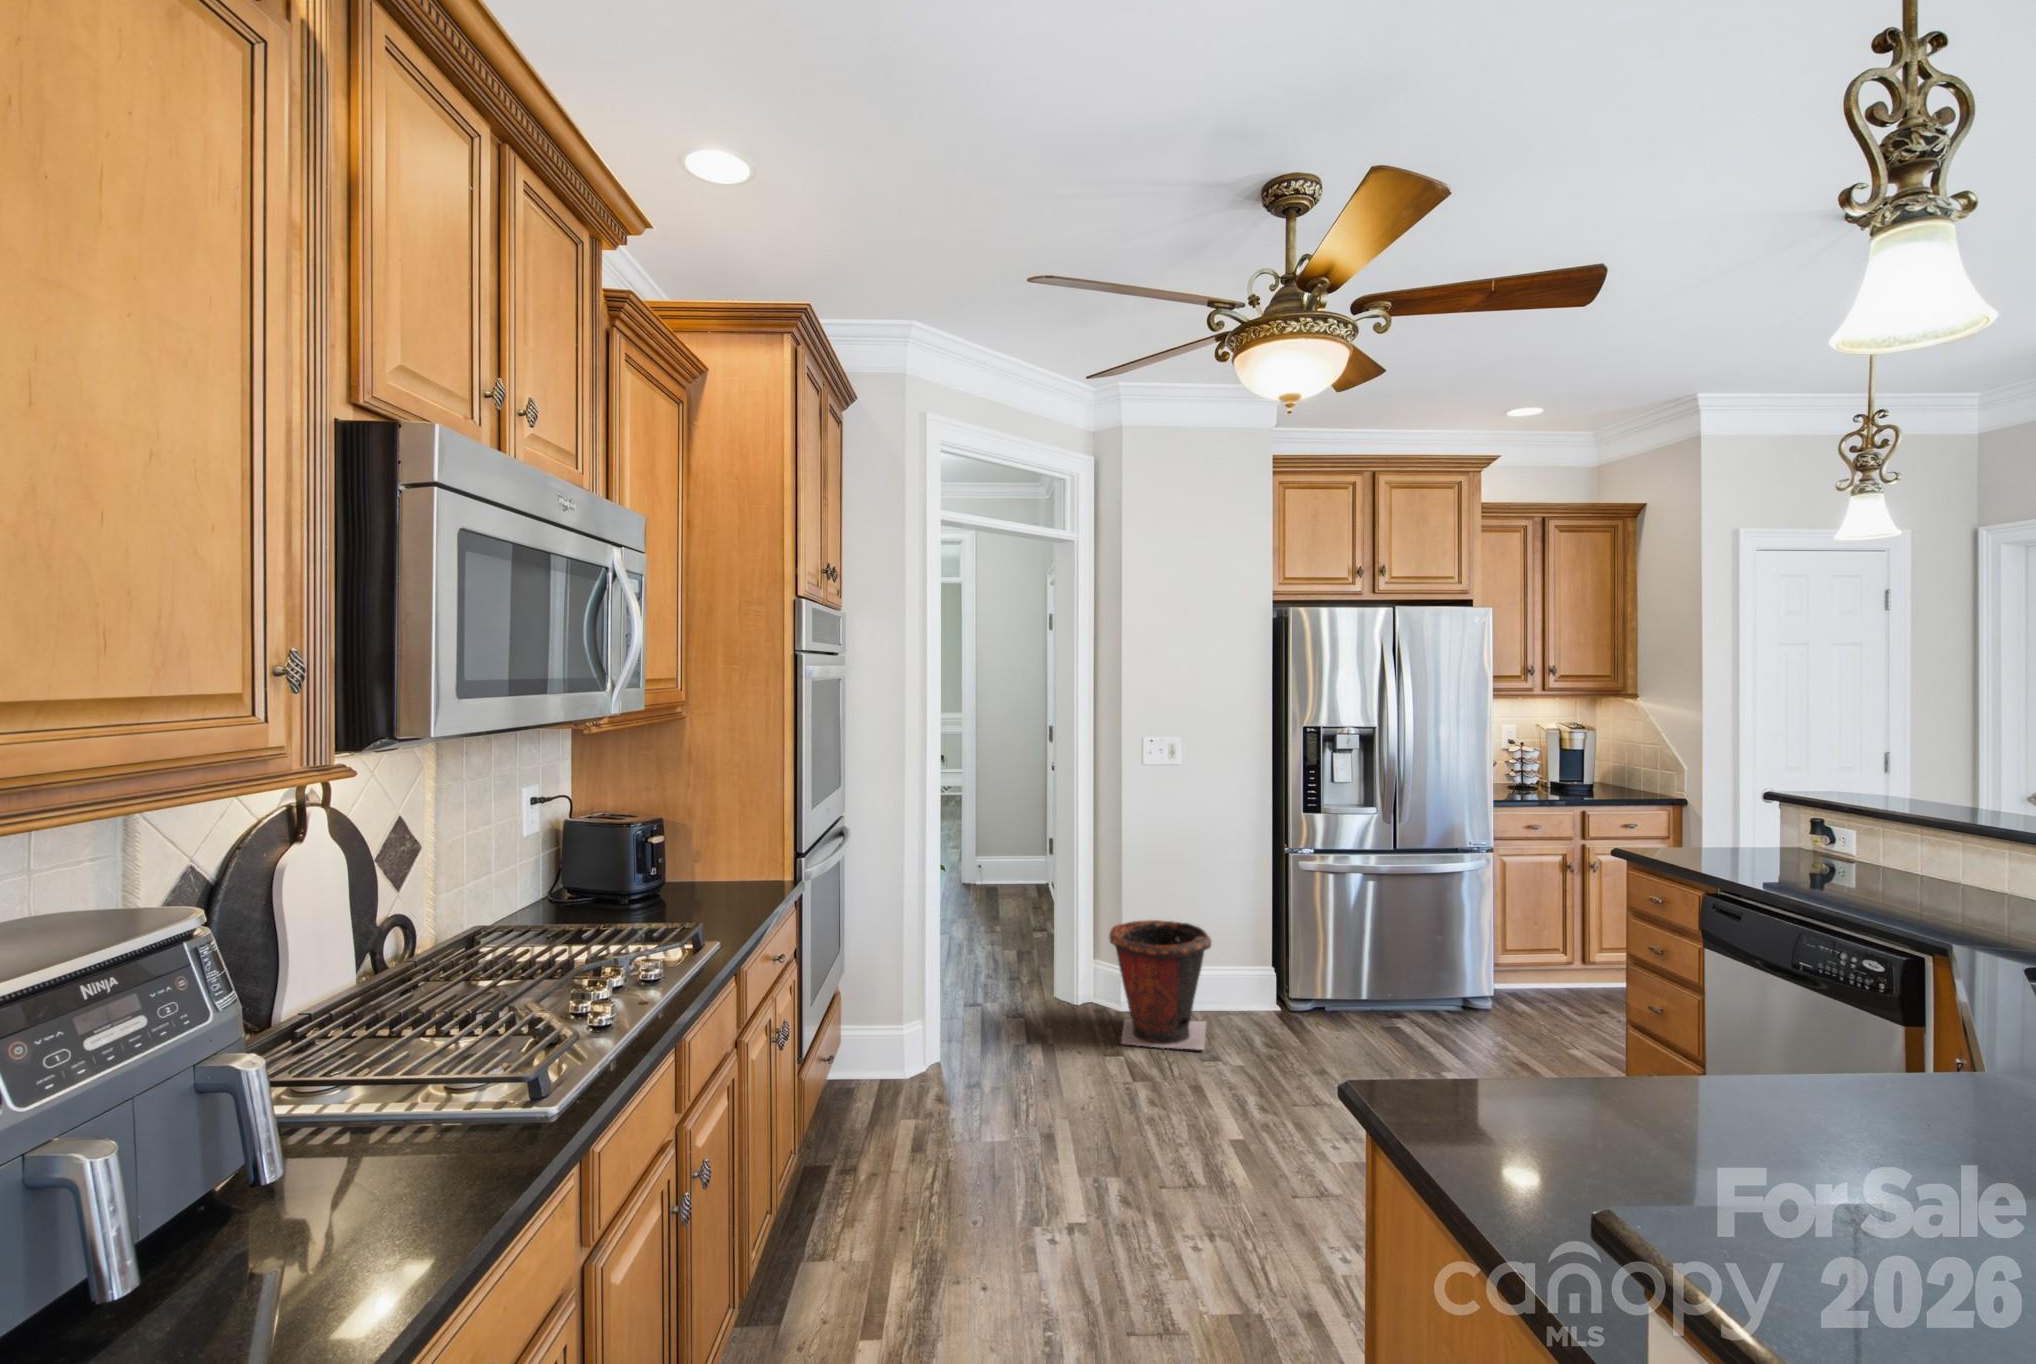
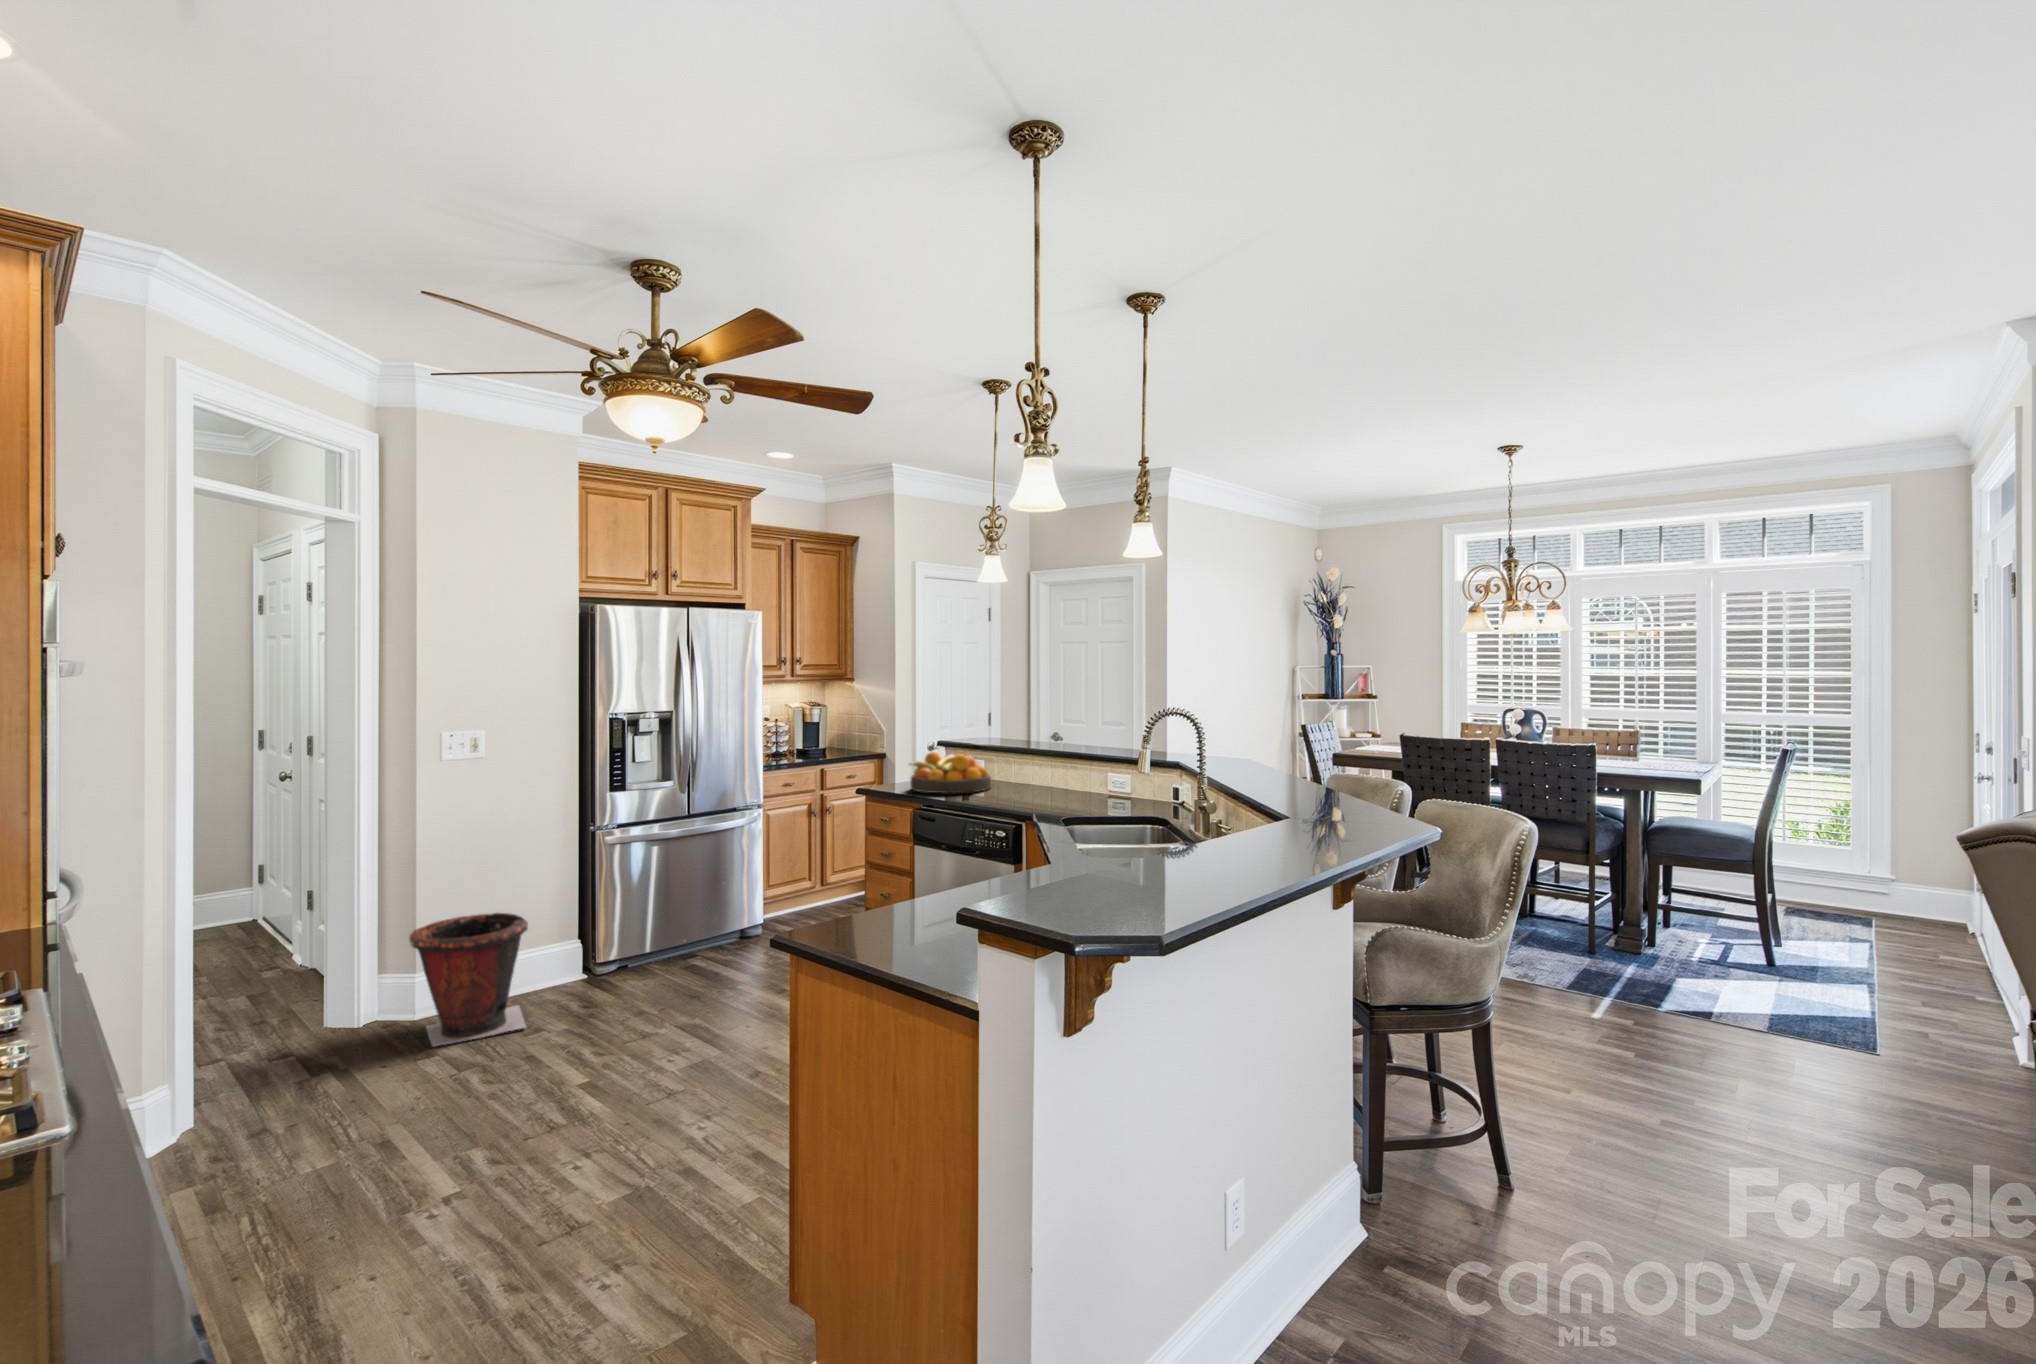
fruit bowl: none [1700,809,1869,883] -> present [910,752,991,793]

